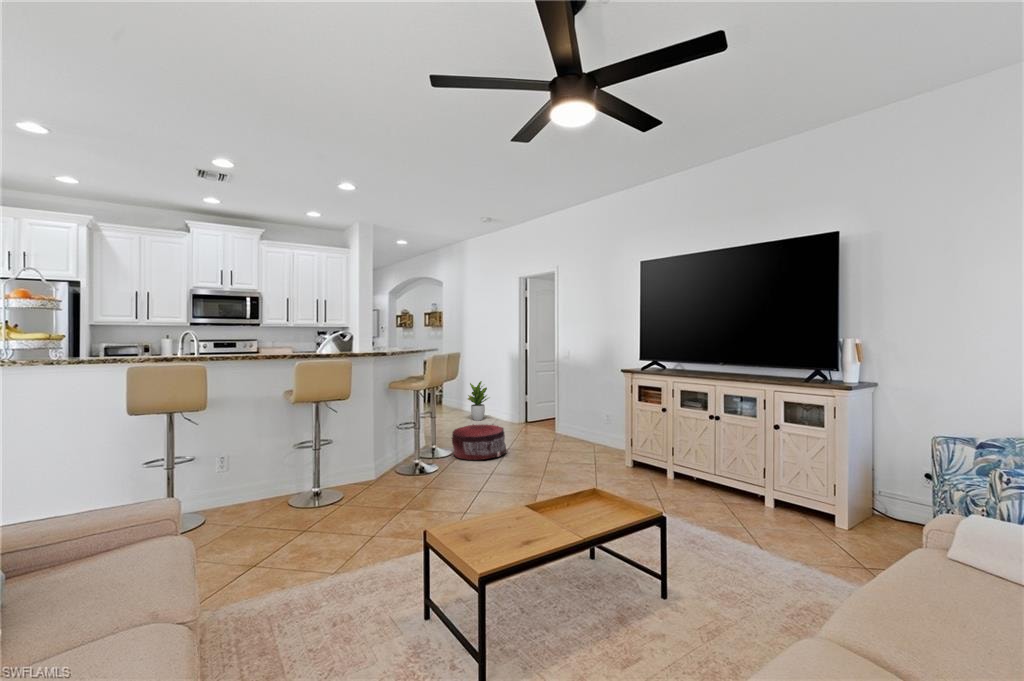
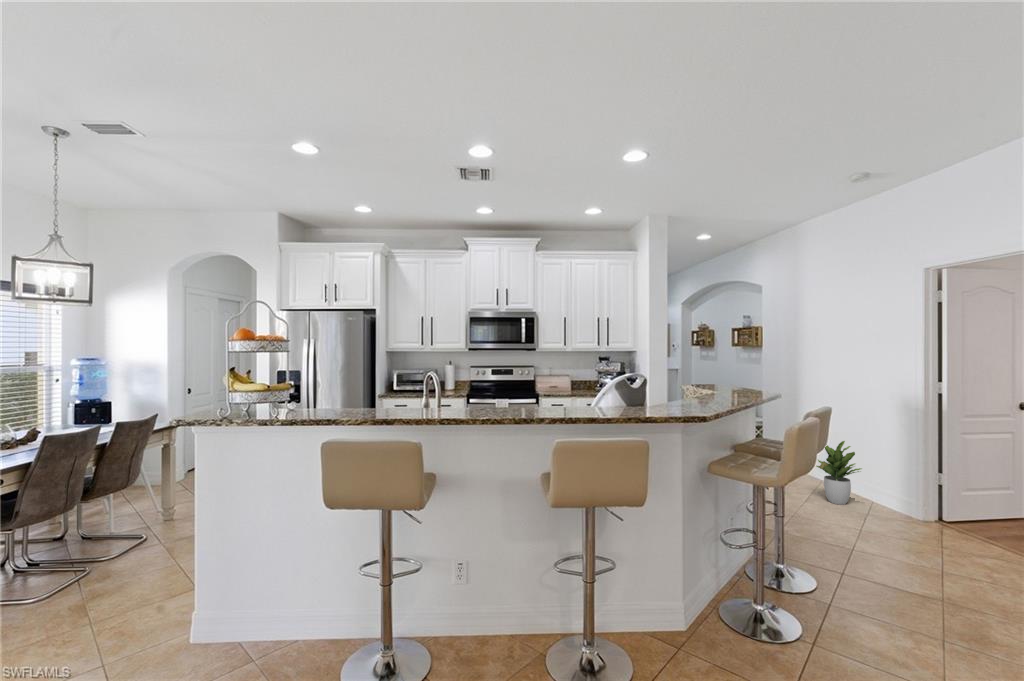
pouf: present [452,424,506,460] -> none [818,541,953,637]

